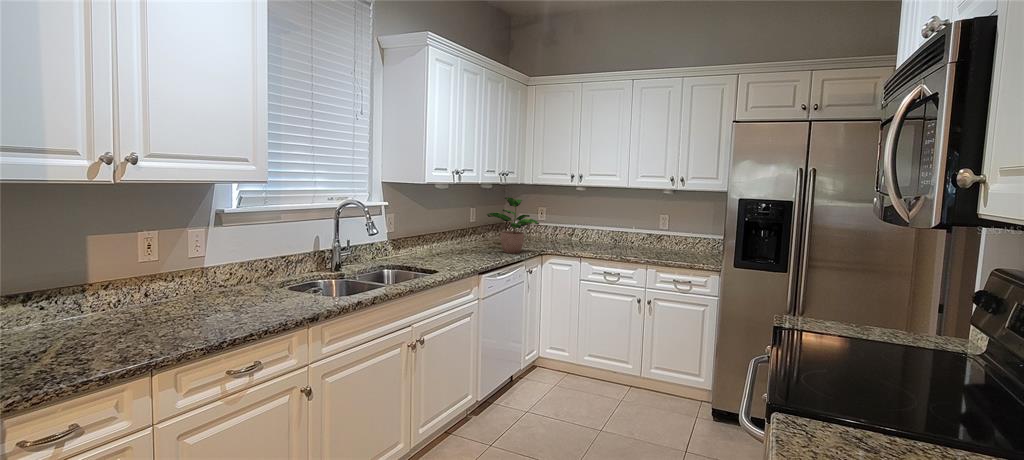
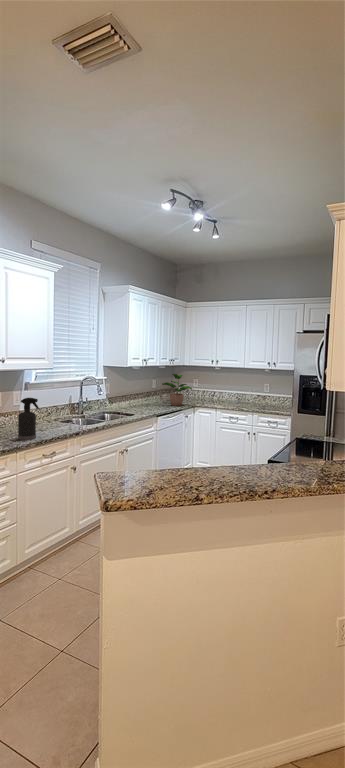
spray bottle: none [168,245,218,340] -> present [18,398,39,440]

